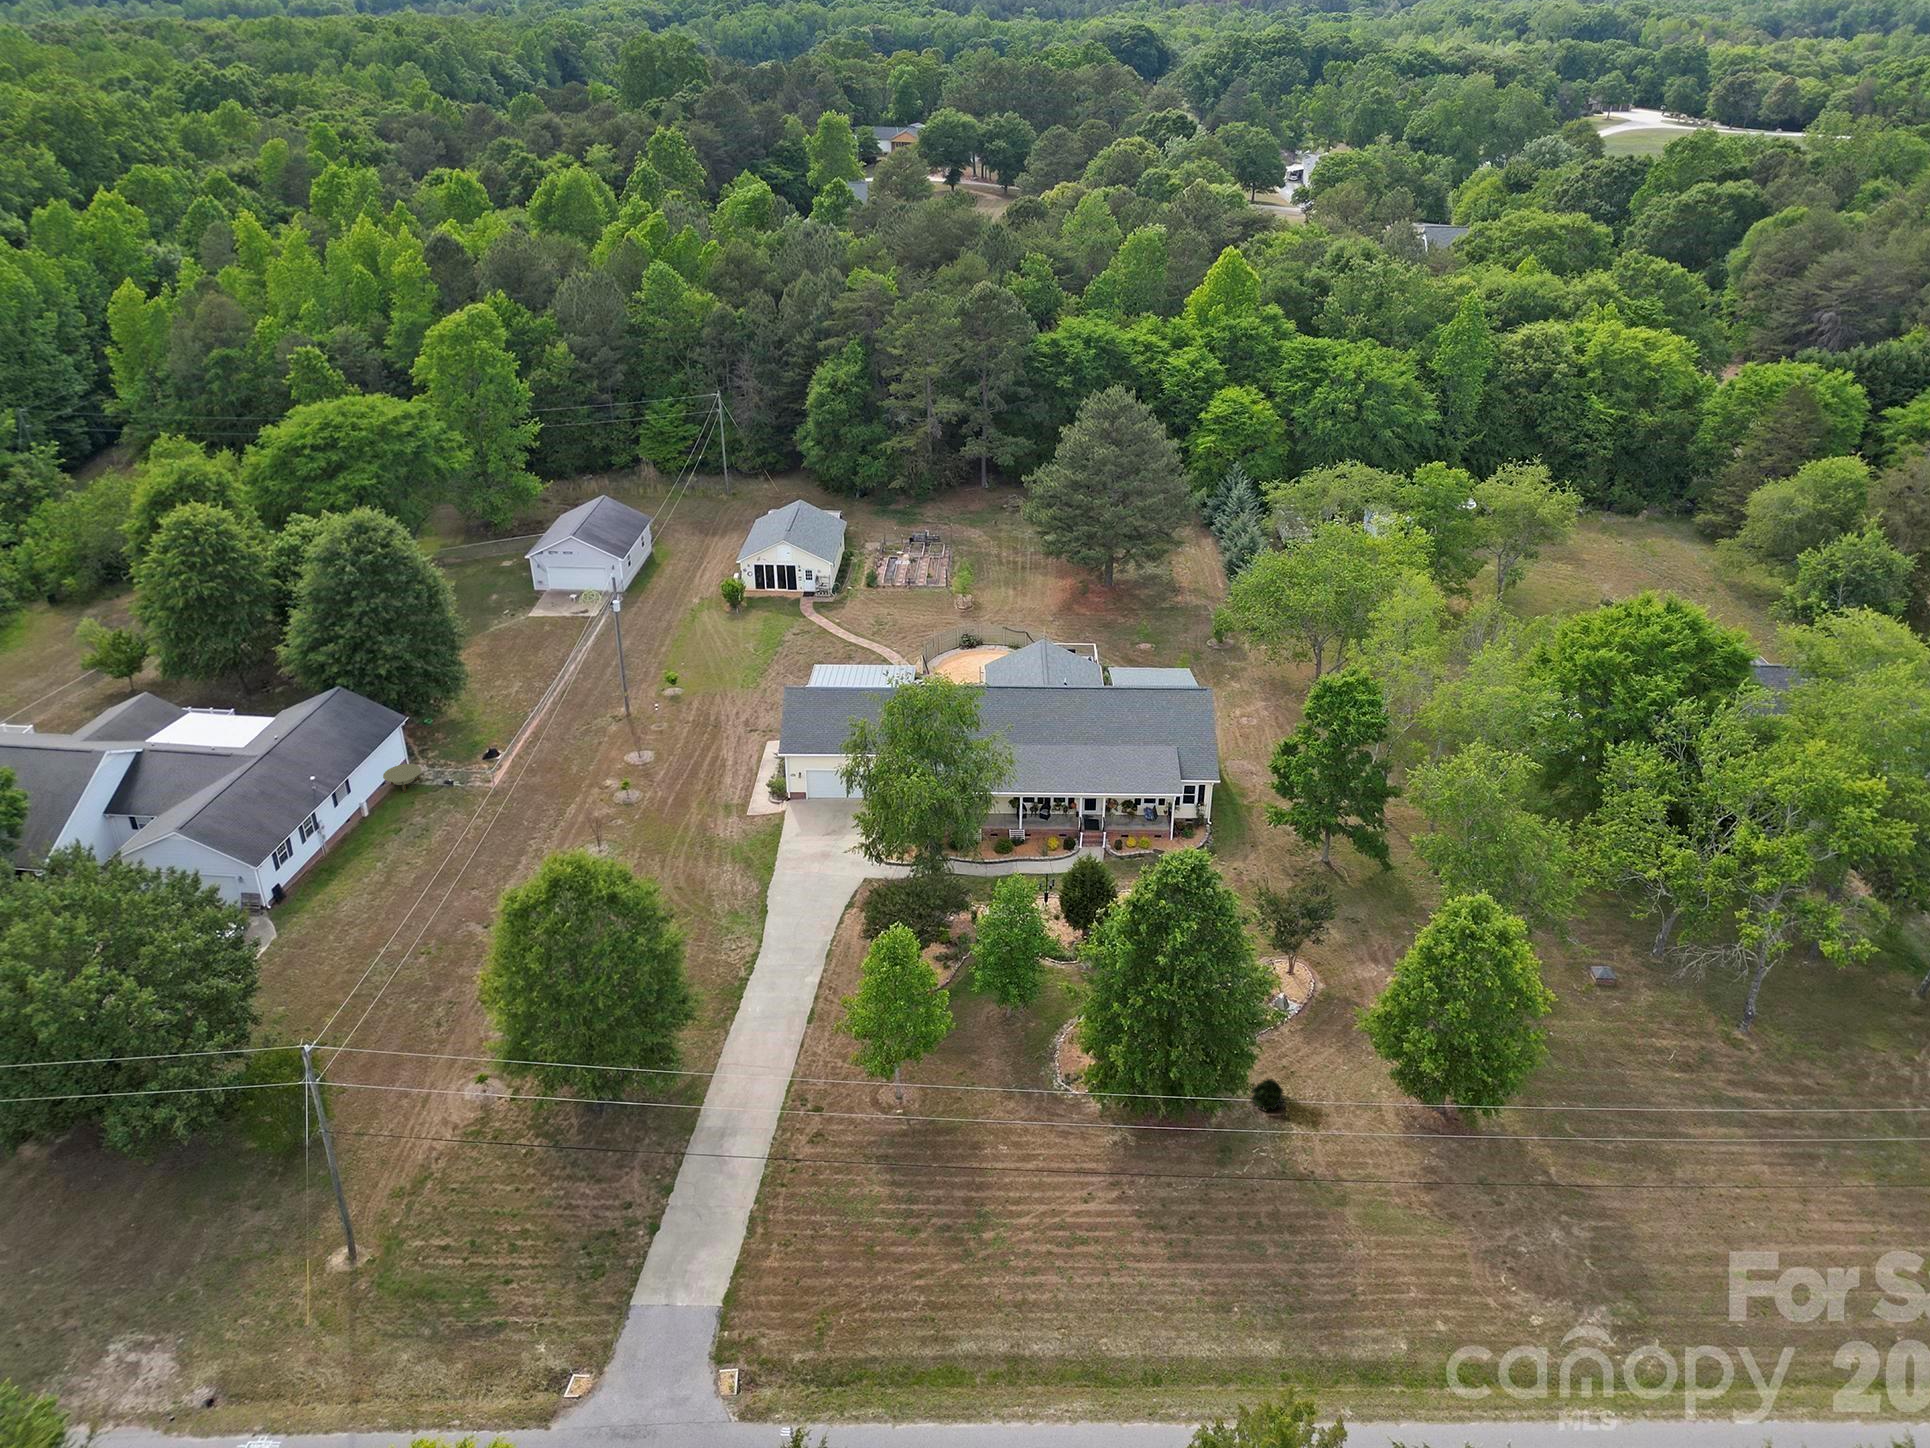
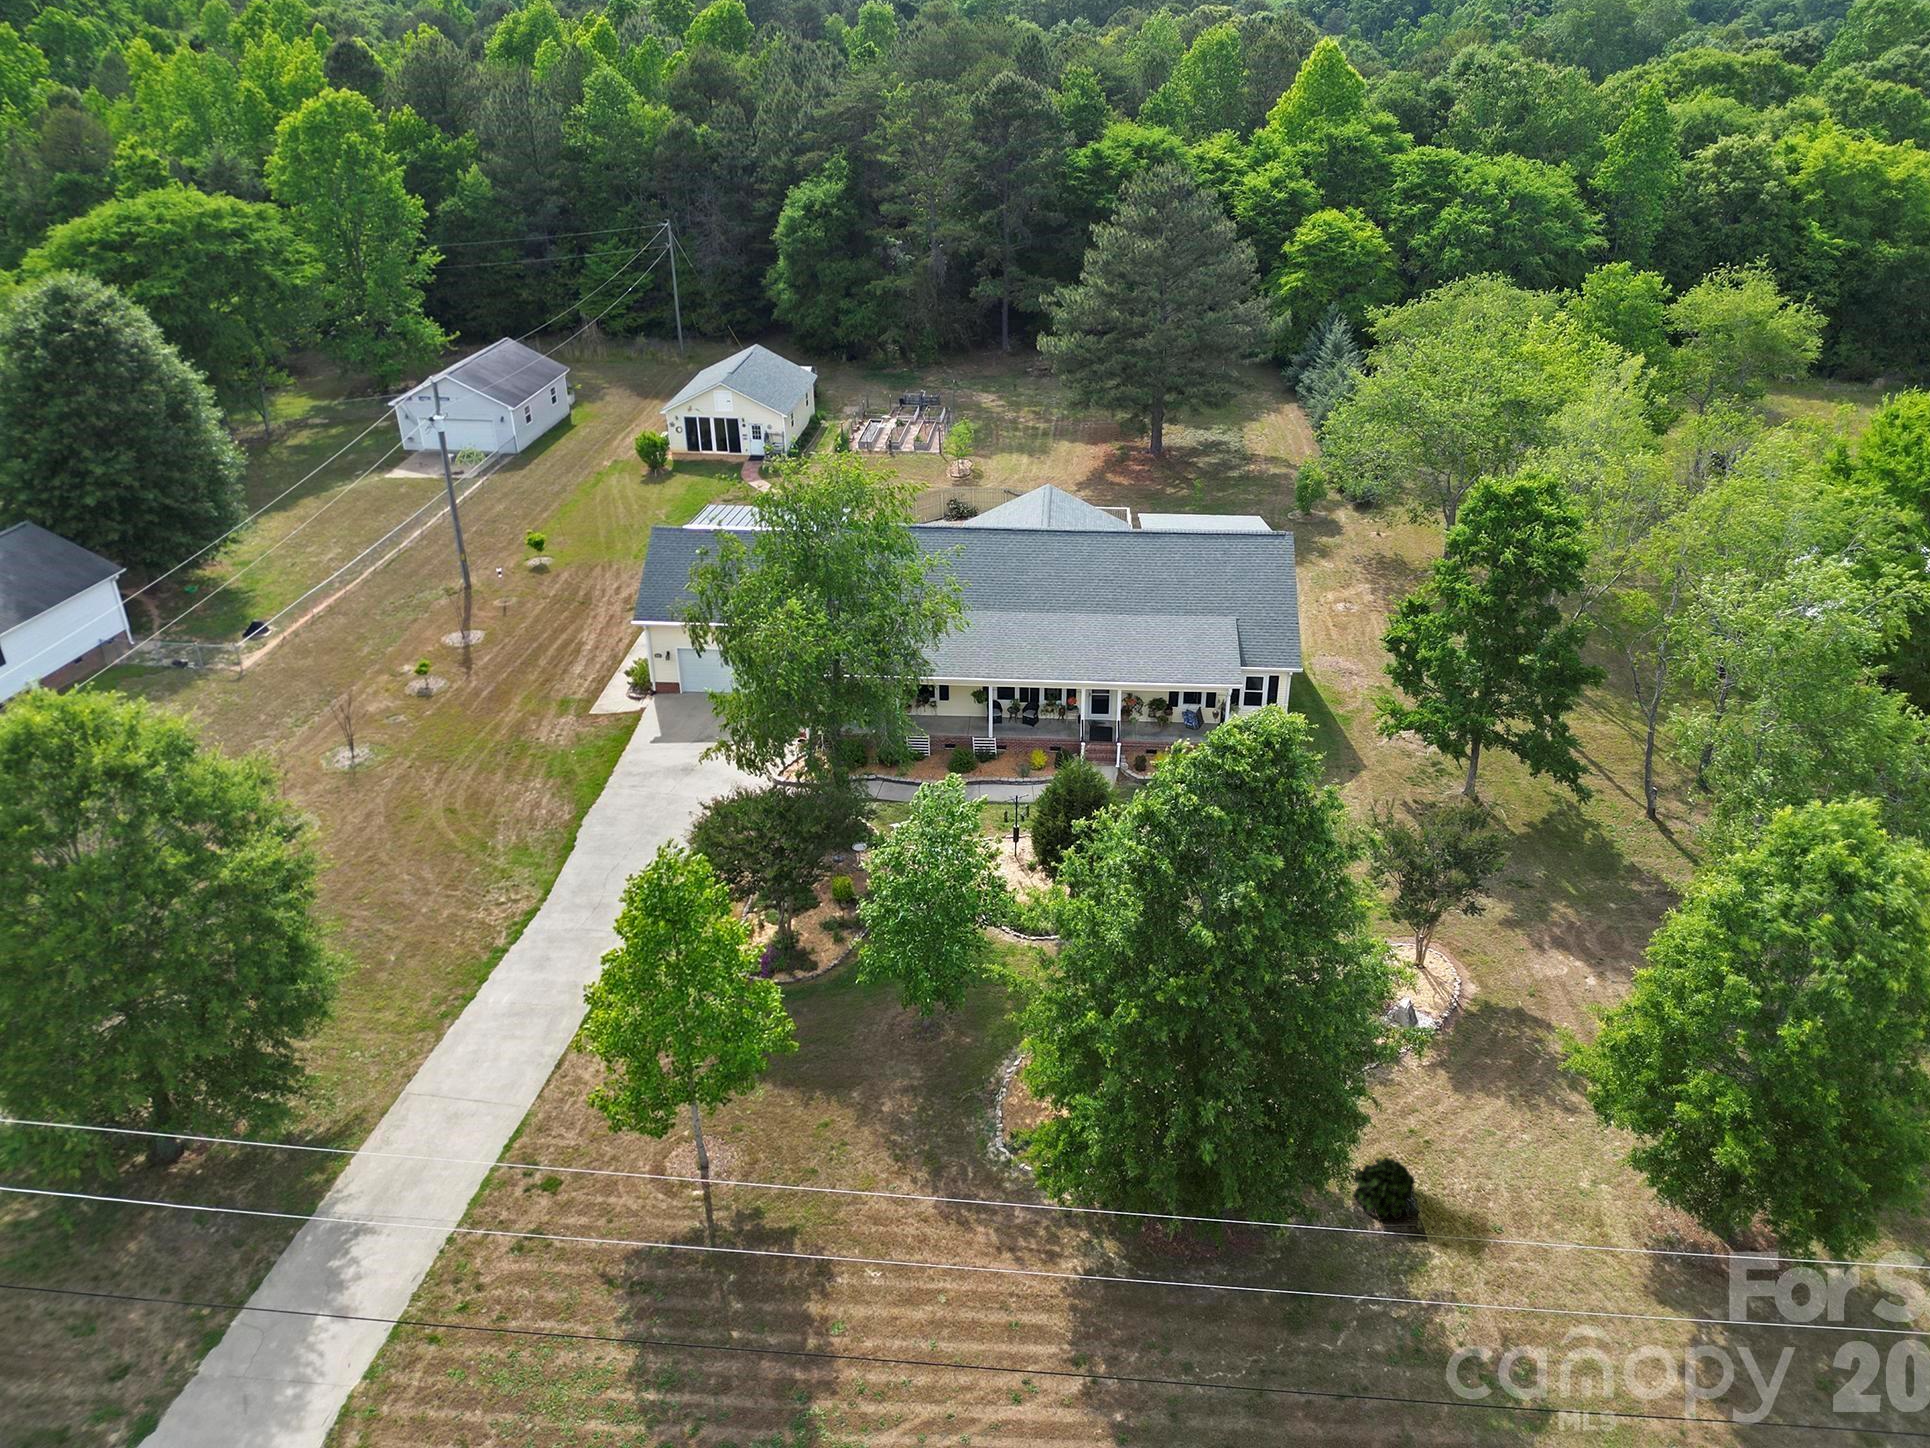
round table: present [383,764,421,793] -> none [78,635,141,674]

